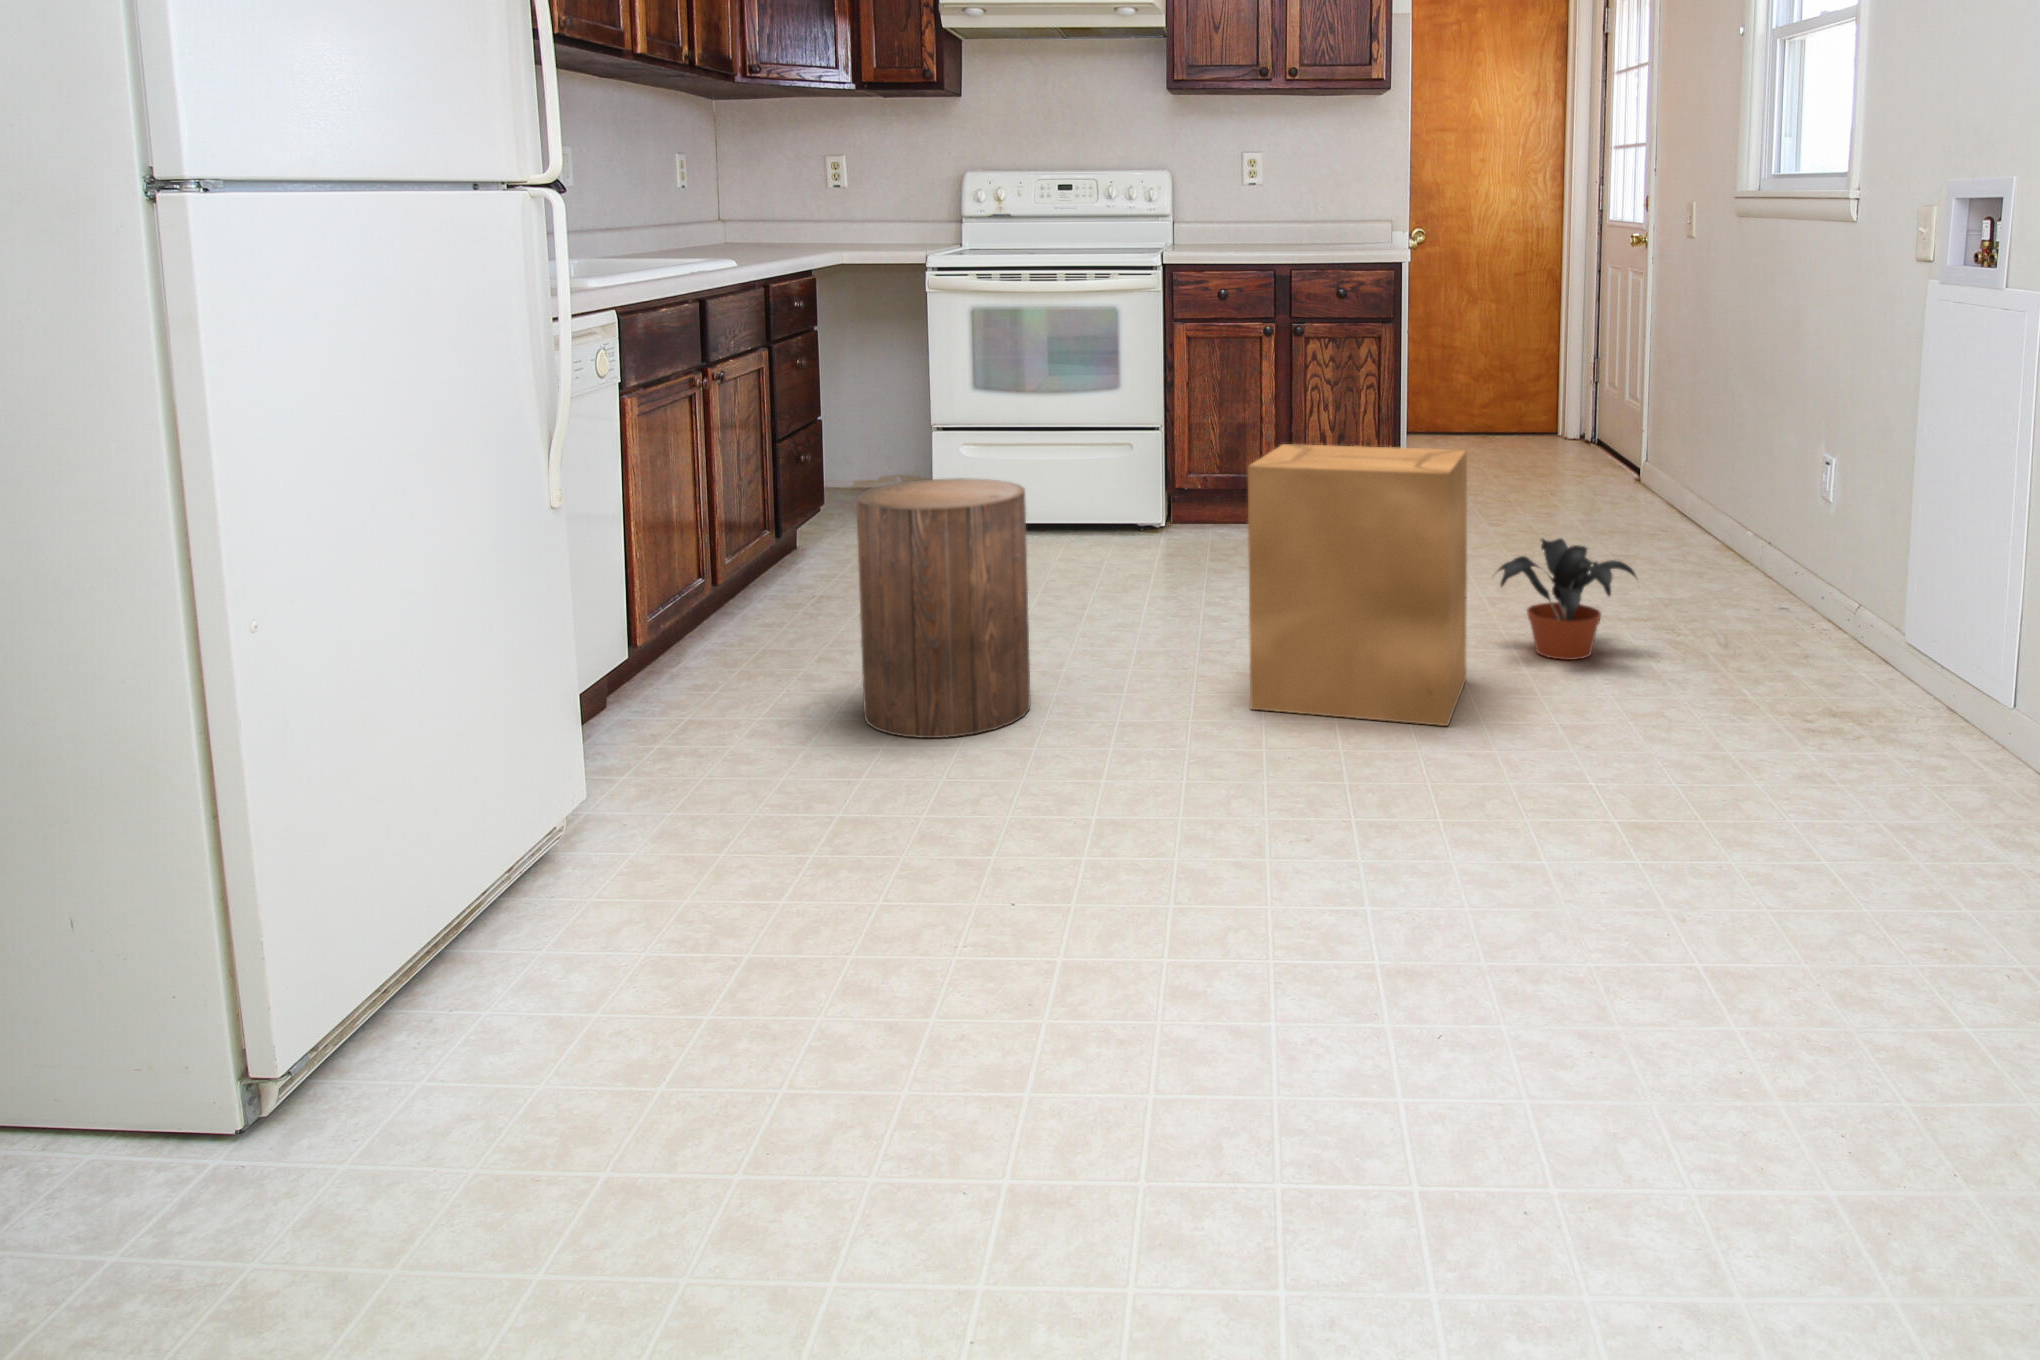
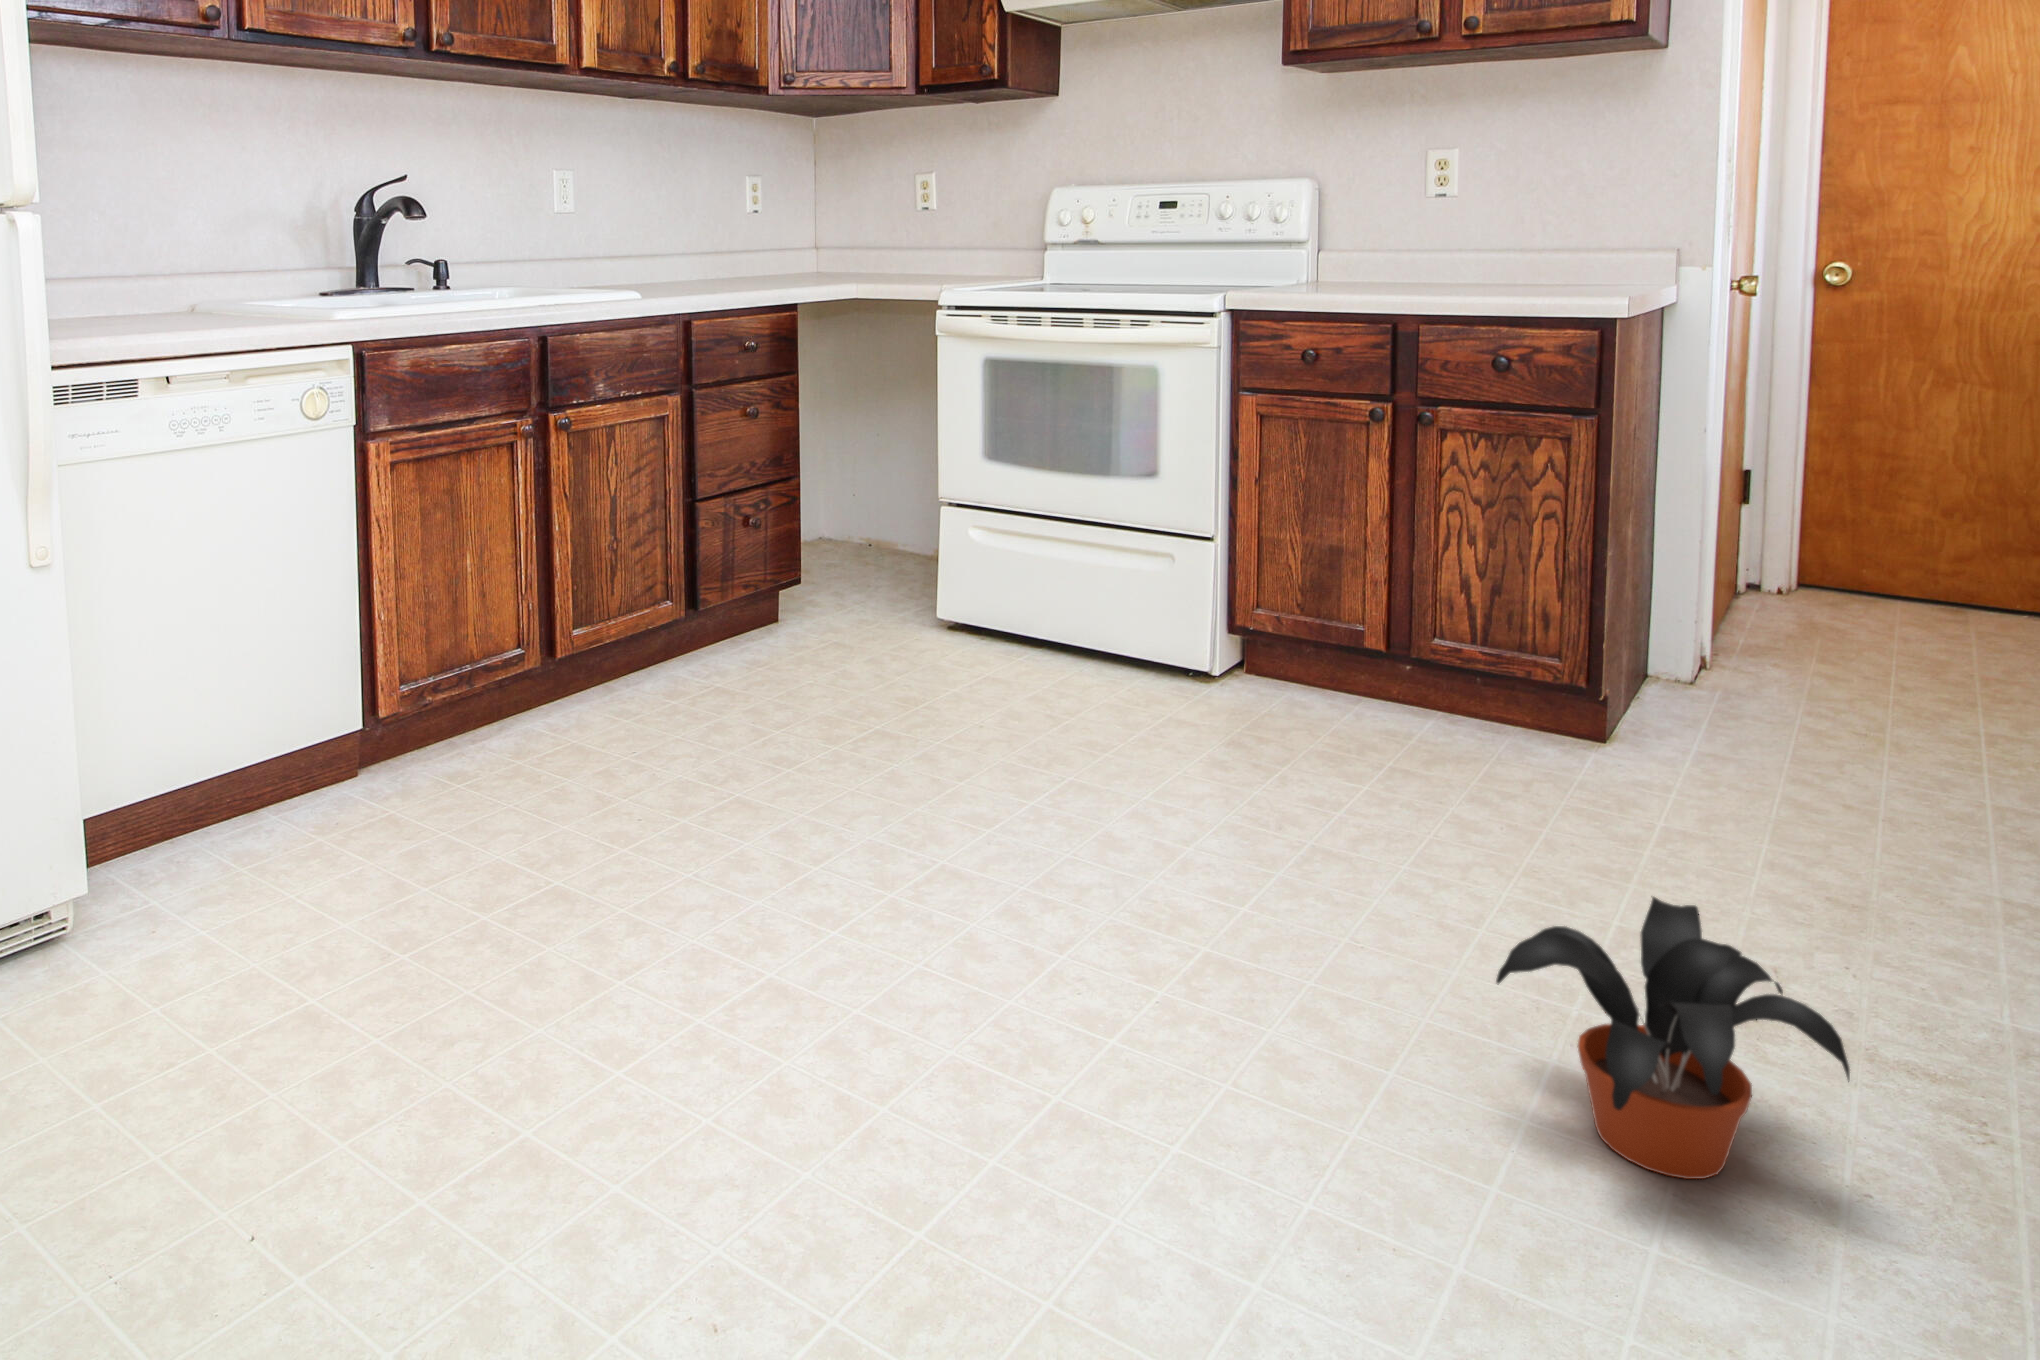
cardboard box: present [1248,444,1467,726] -> none [940,638,1387,1261]
stool: present [856,478,1030,738] -> none [477,604,706,977]

